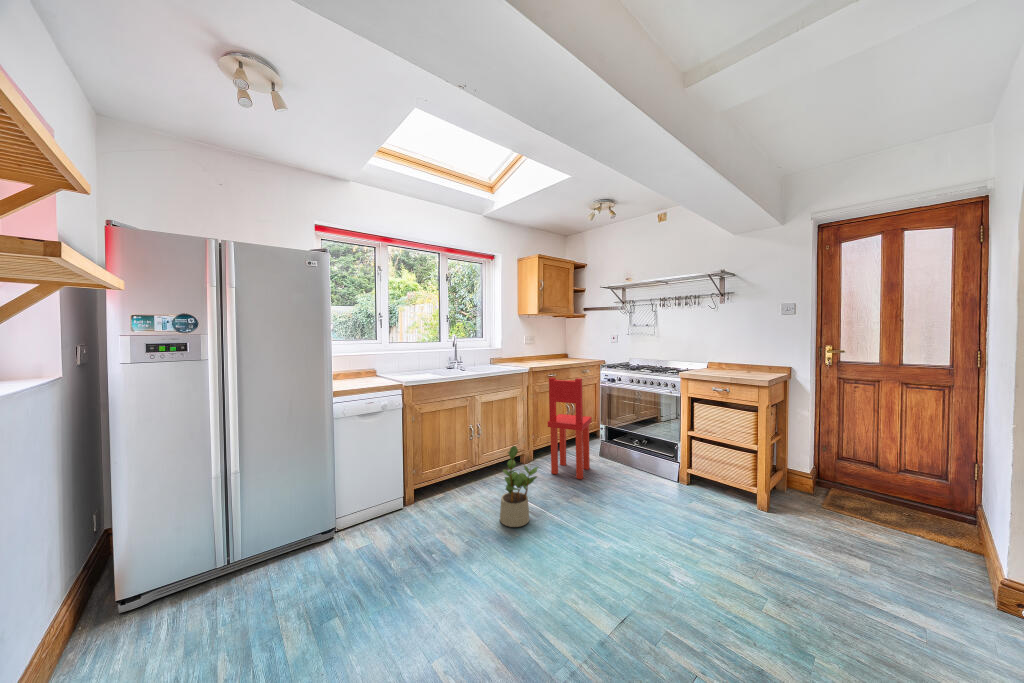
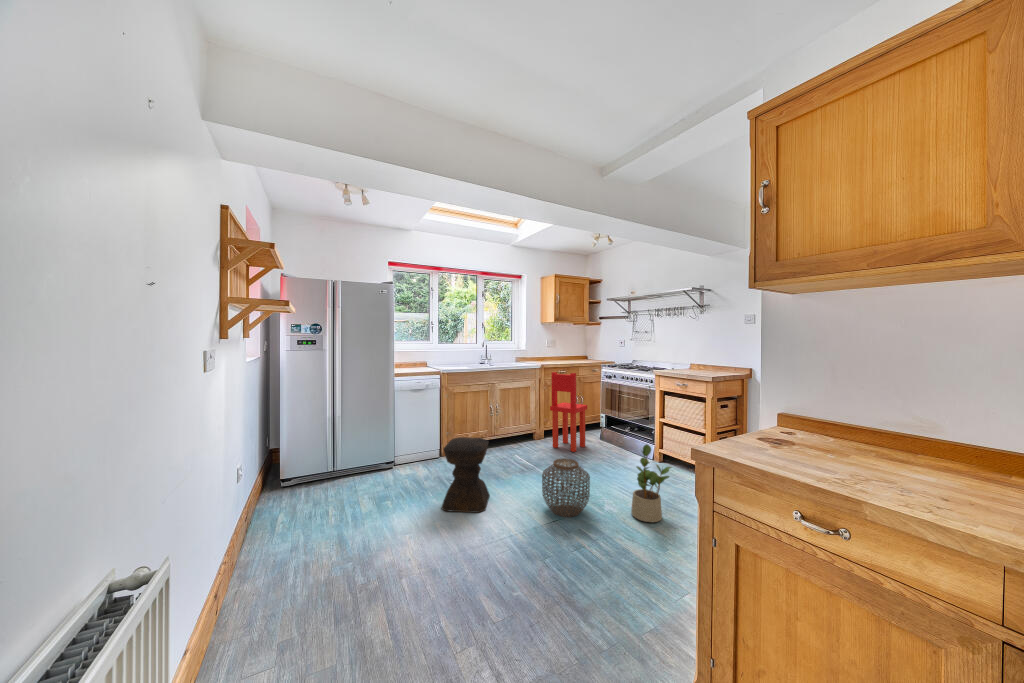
potted plant: present [500,446,538,527] -> present [631,444,671,522]
stool: none [429,495,505,638] -> present [441,437,490,513]
woven basket: none [591,520,669,621] -> present [542,458,590,517]

